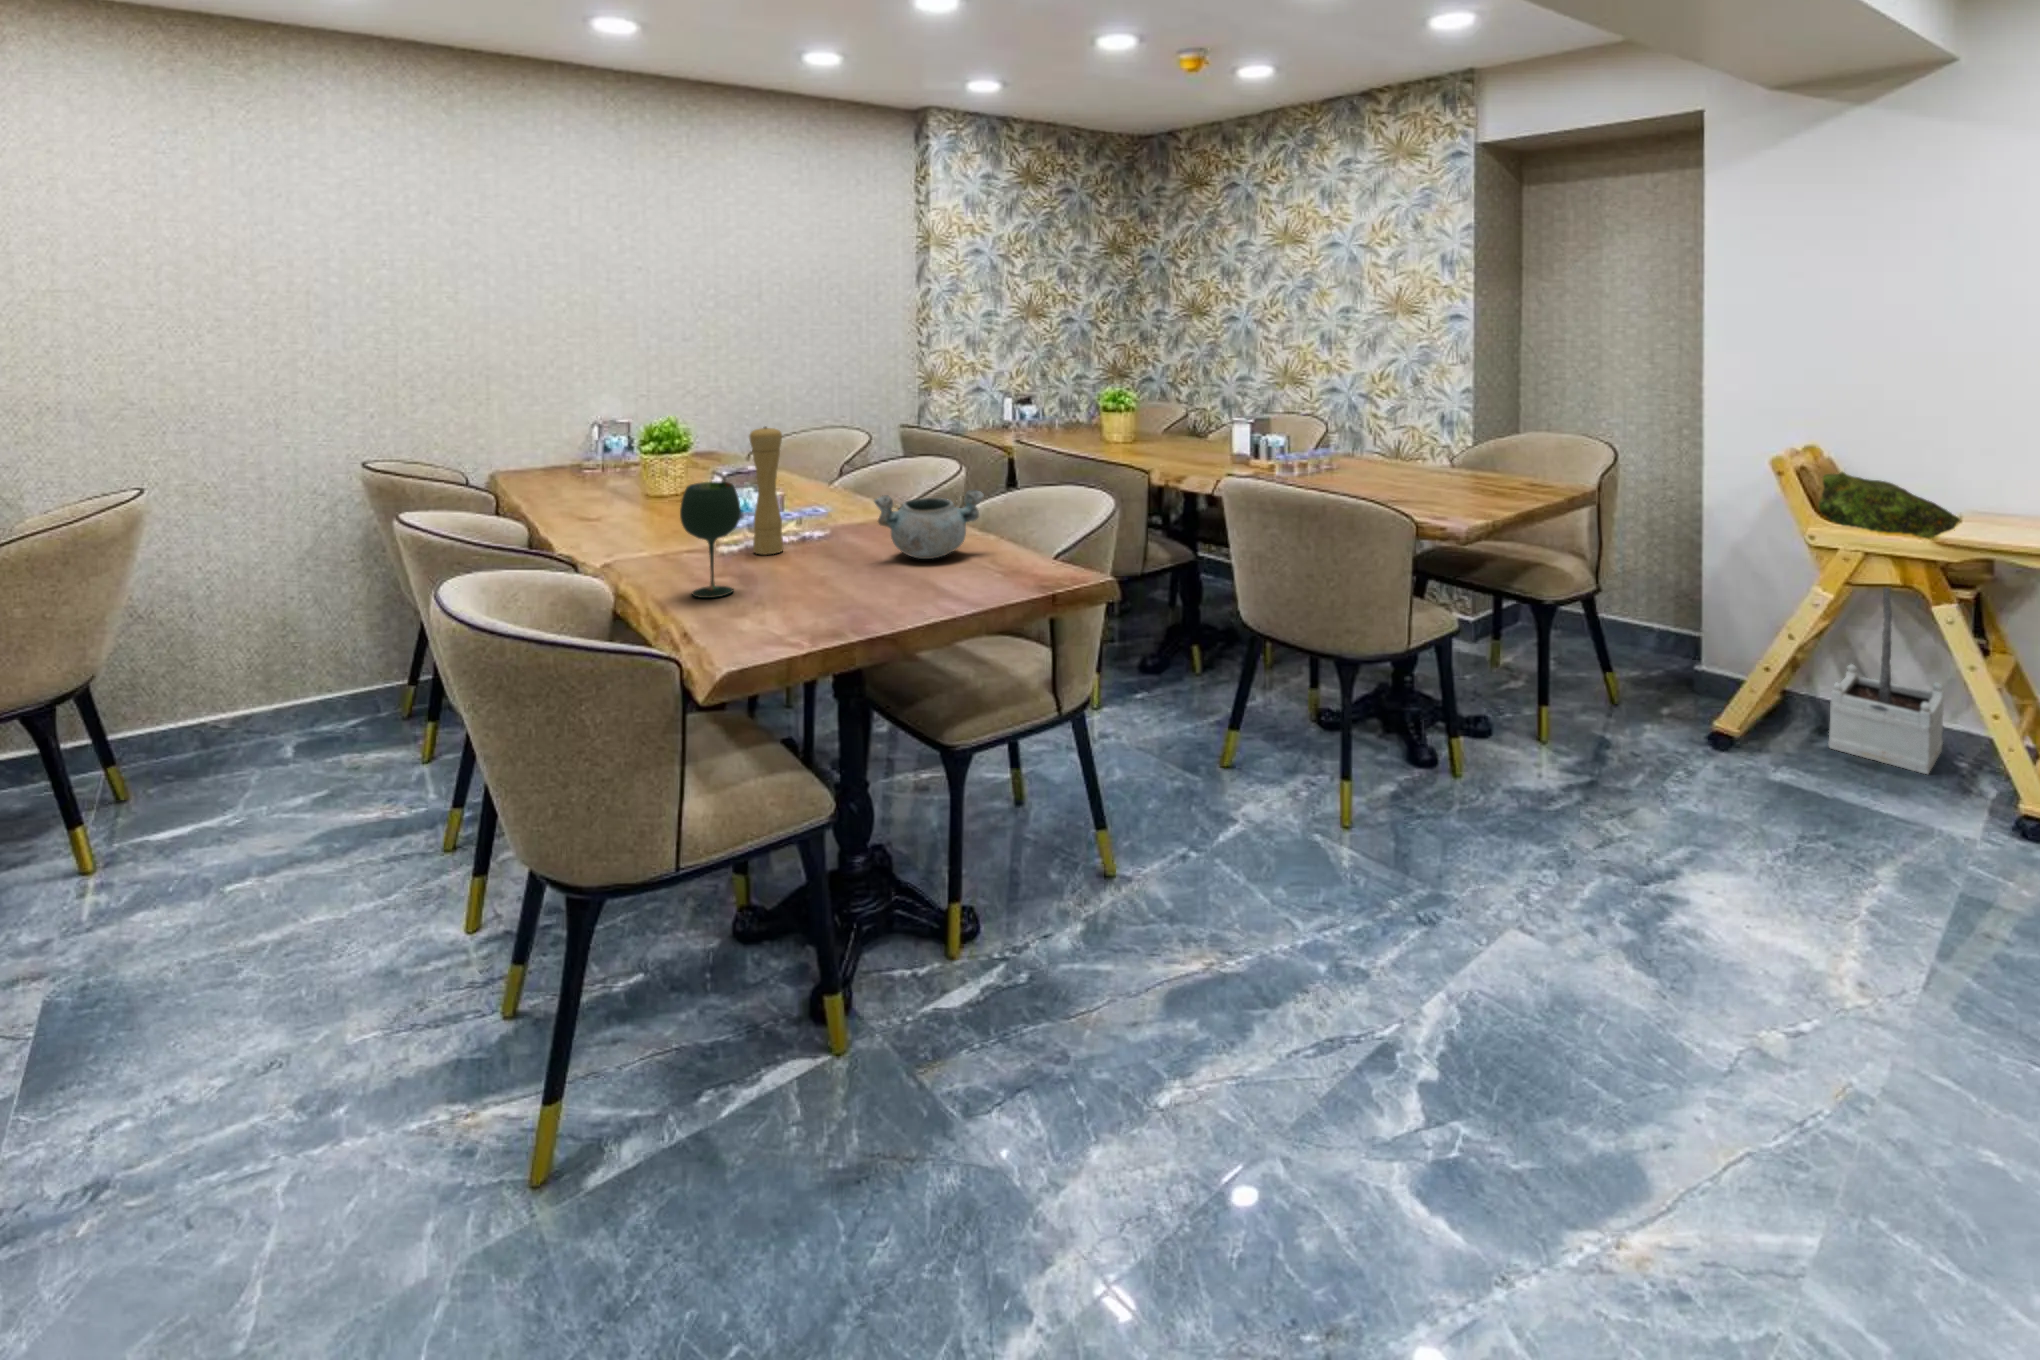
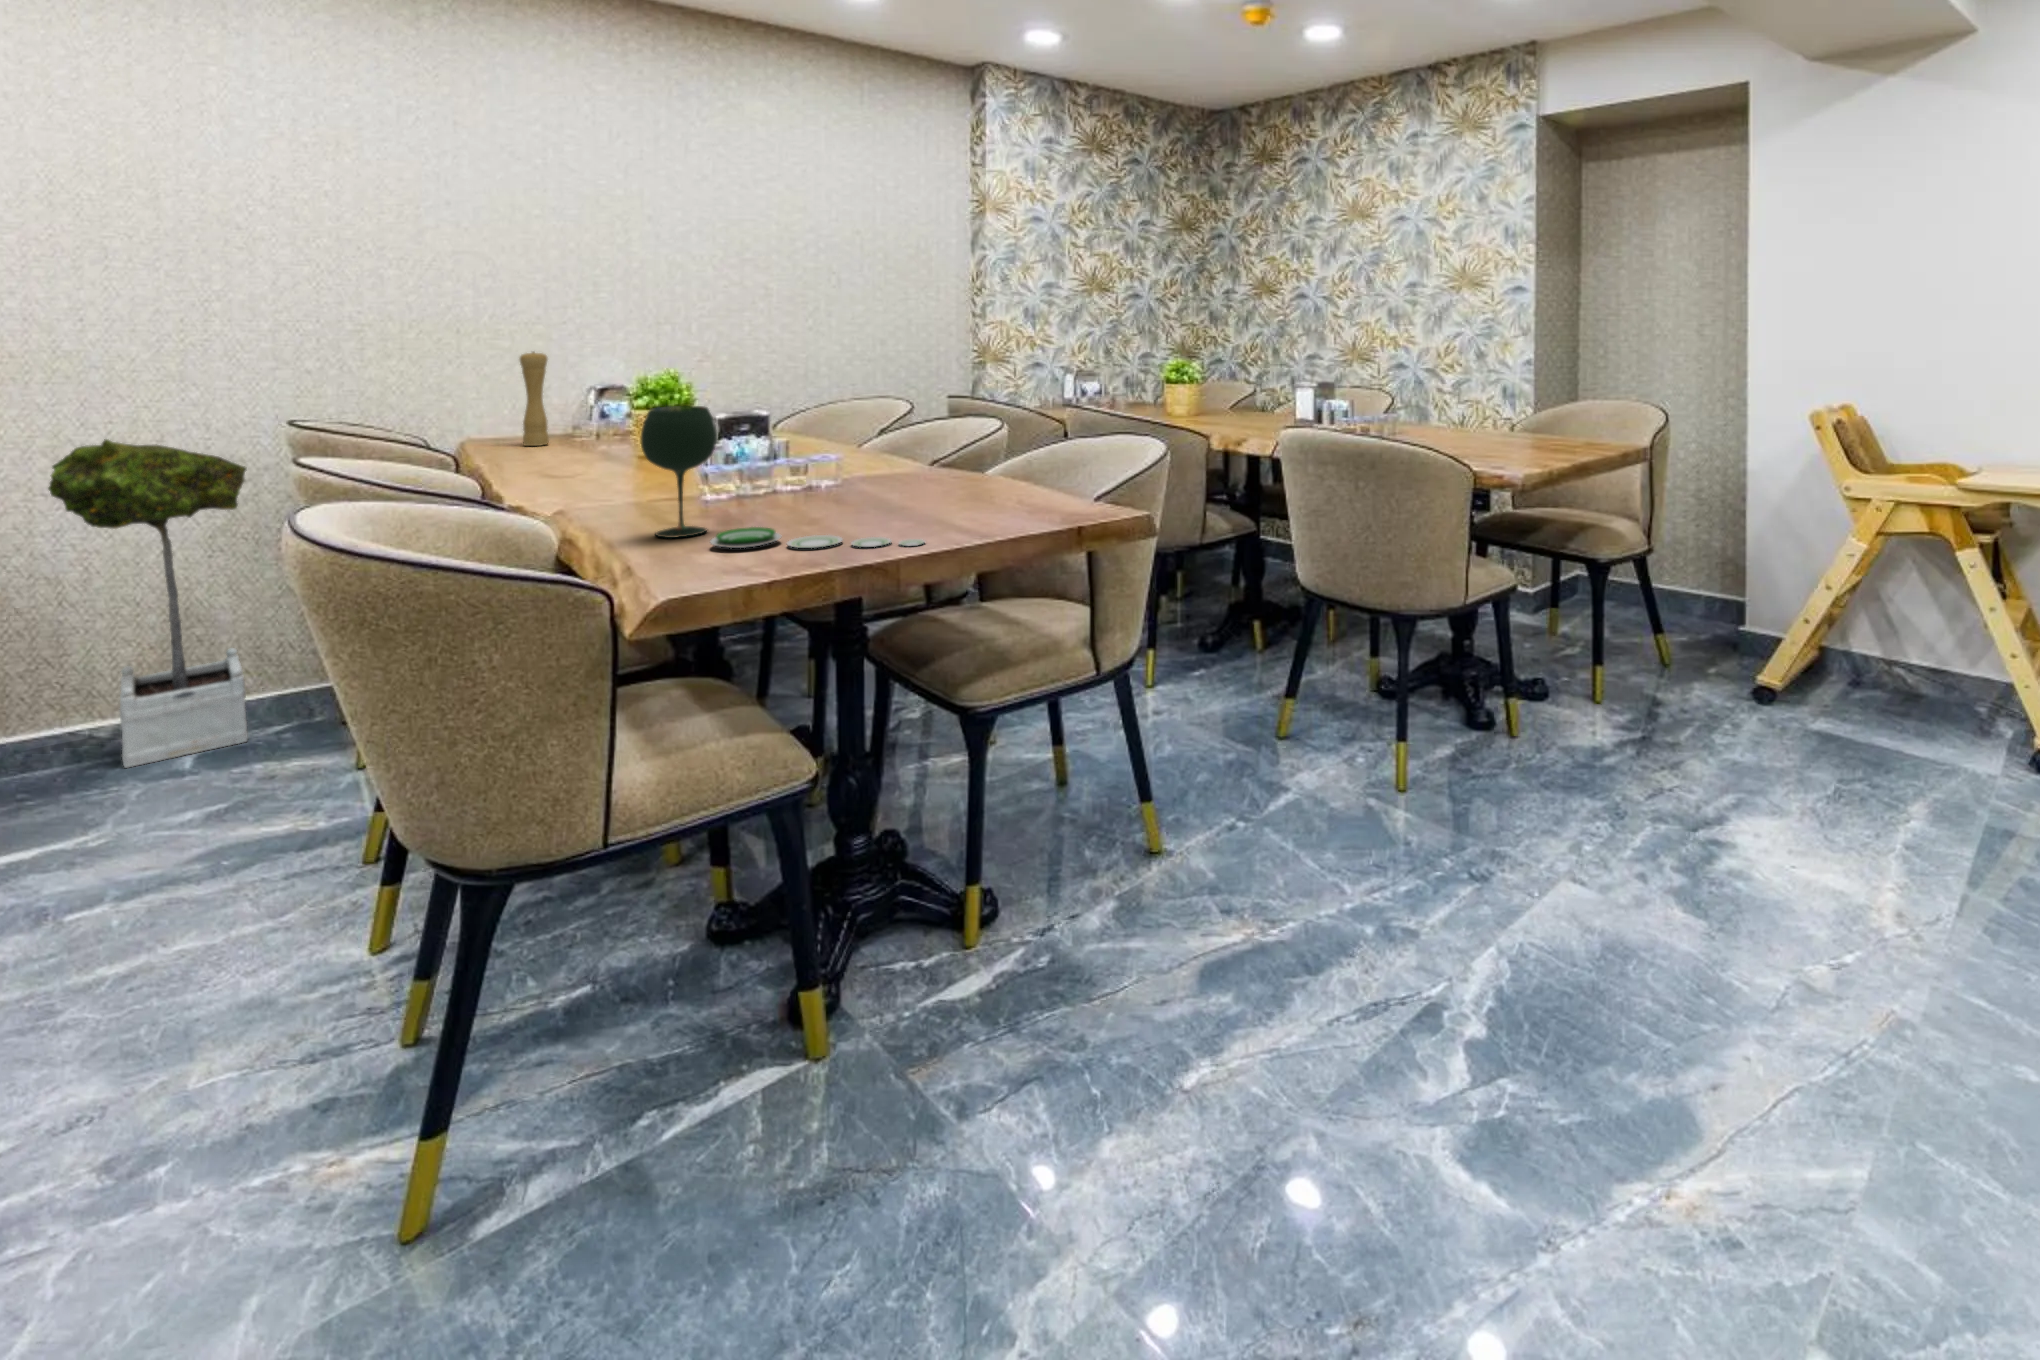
pepper mill: present [749,426,783,555] -> present [520,352,549,446]
potted tree: present [1819,472,1960,774] -> present [48,439,247,768]
bowl: present [874,490,983,559] -> none [883,427,1010,502]
plate: none [742,592,924,614] -> present [710,527,924,548]

